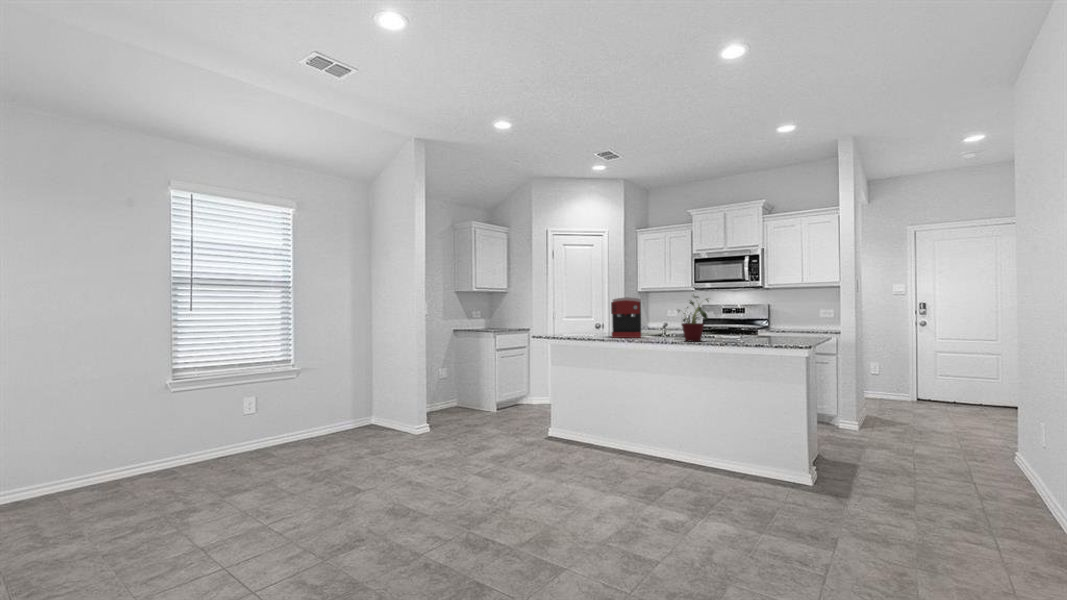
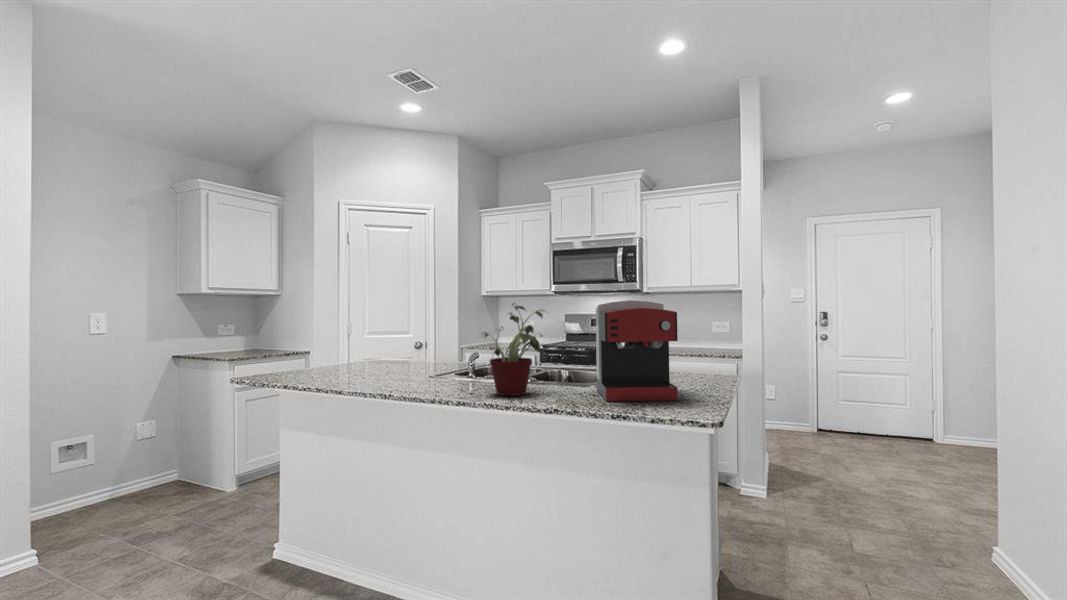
coffee maker: present [611,297,642,338] -> present [596,300,678,401]

